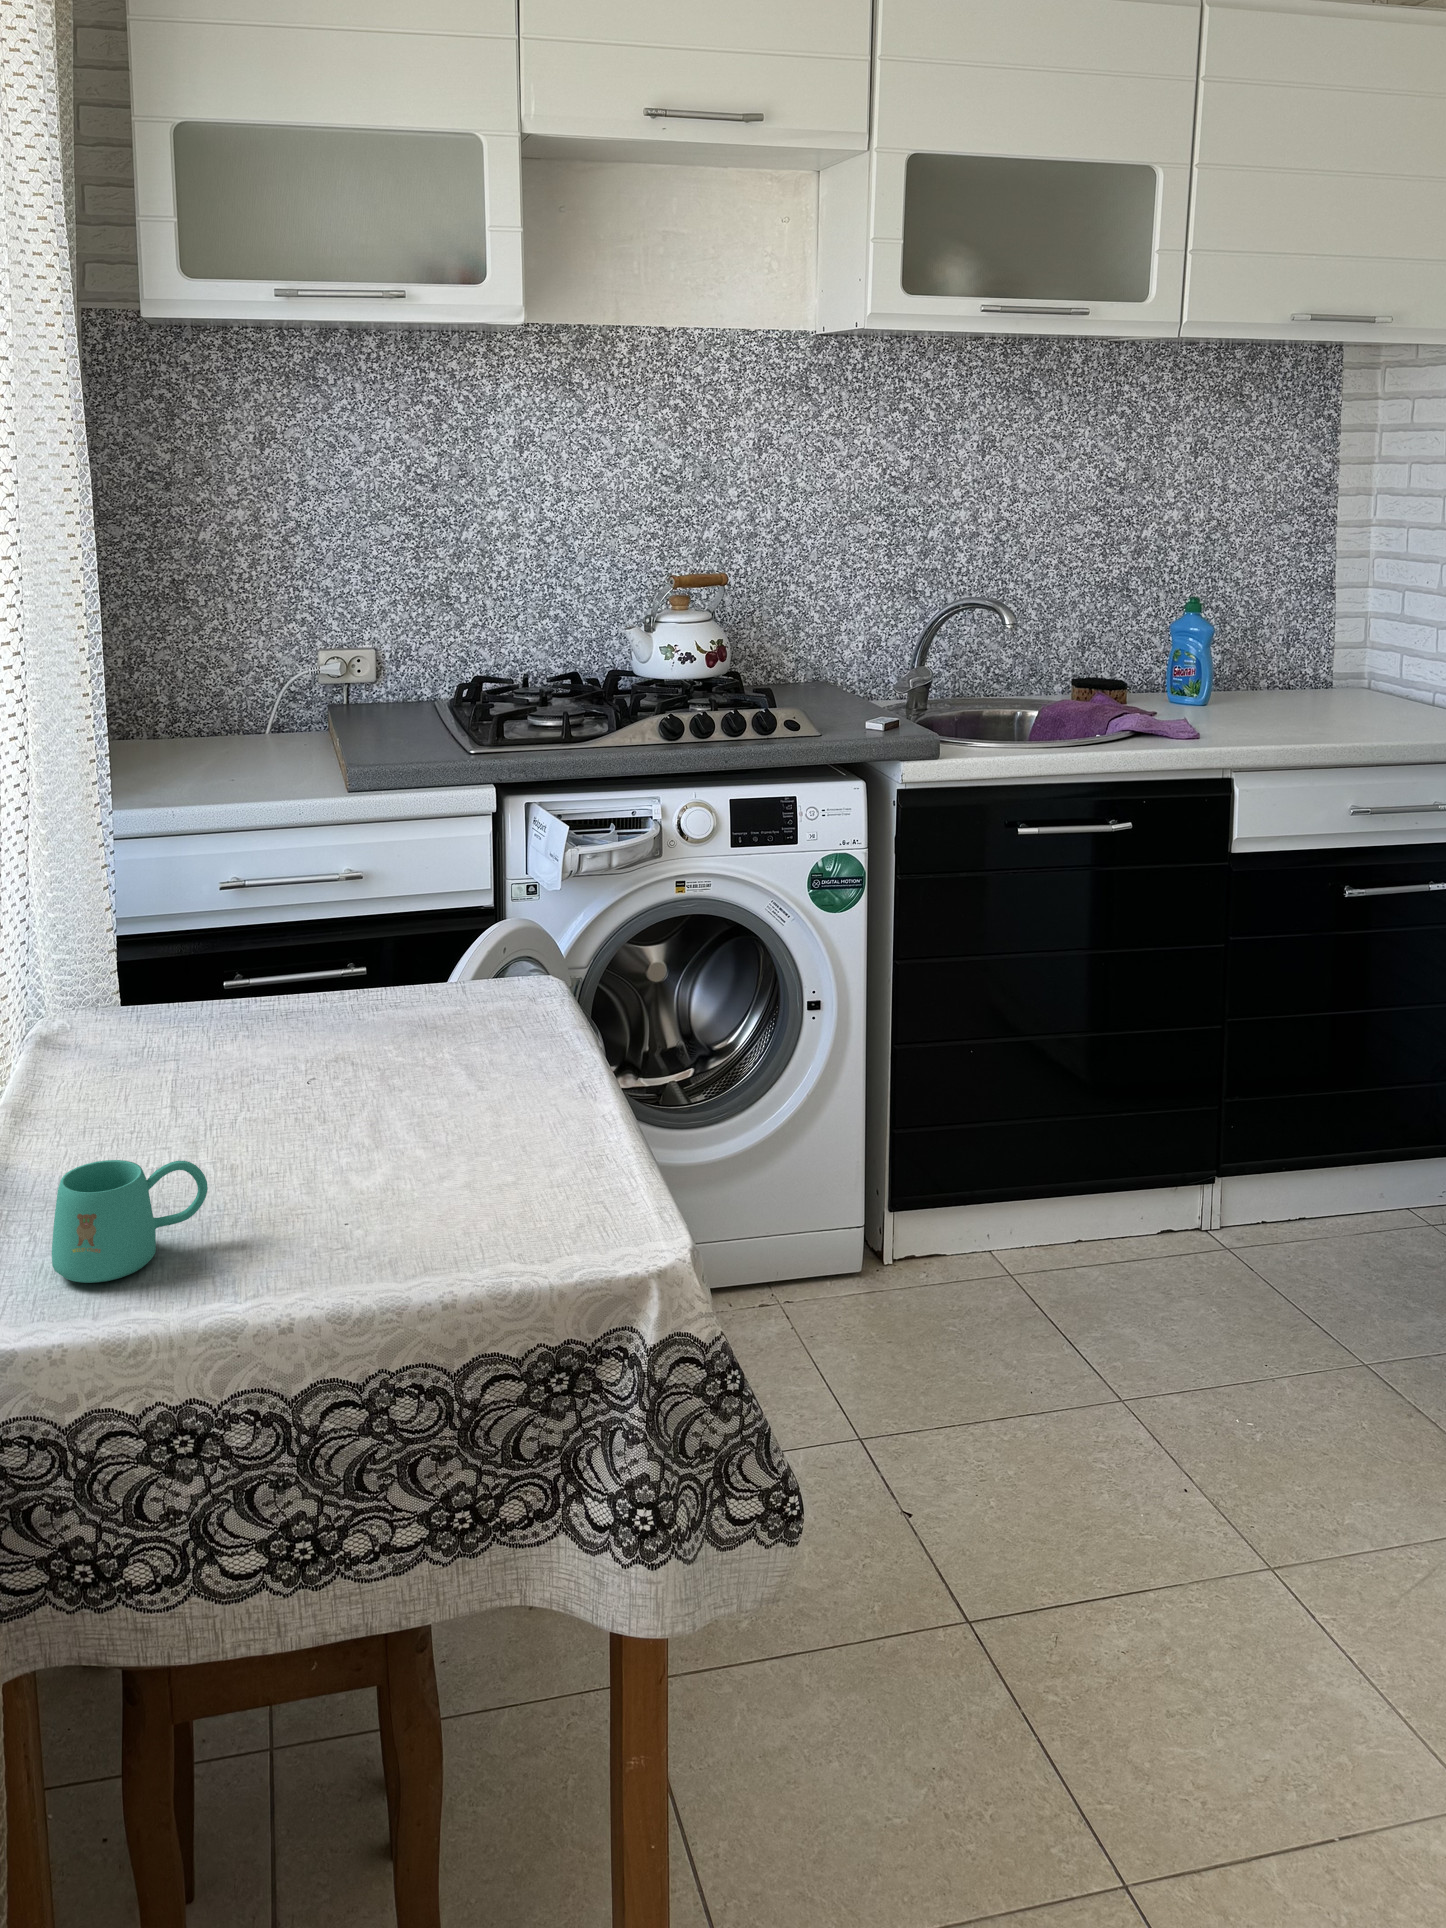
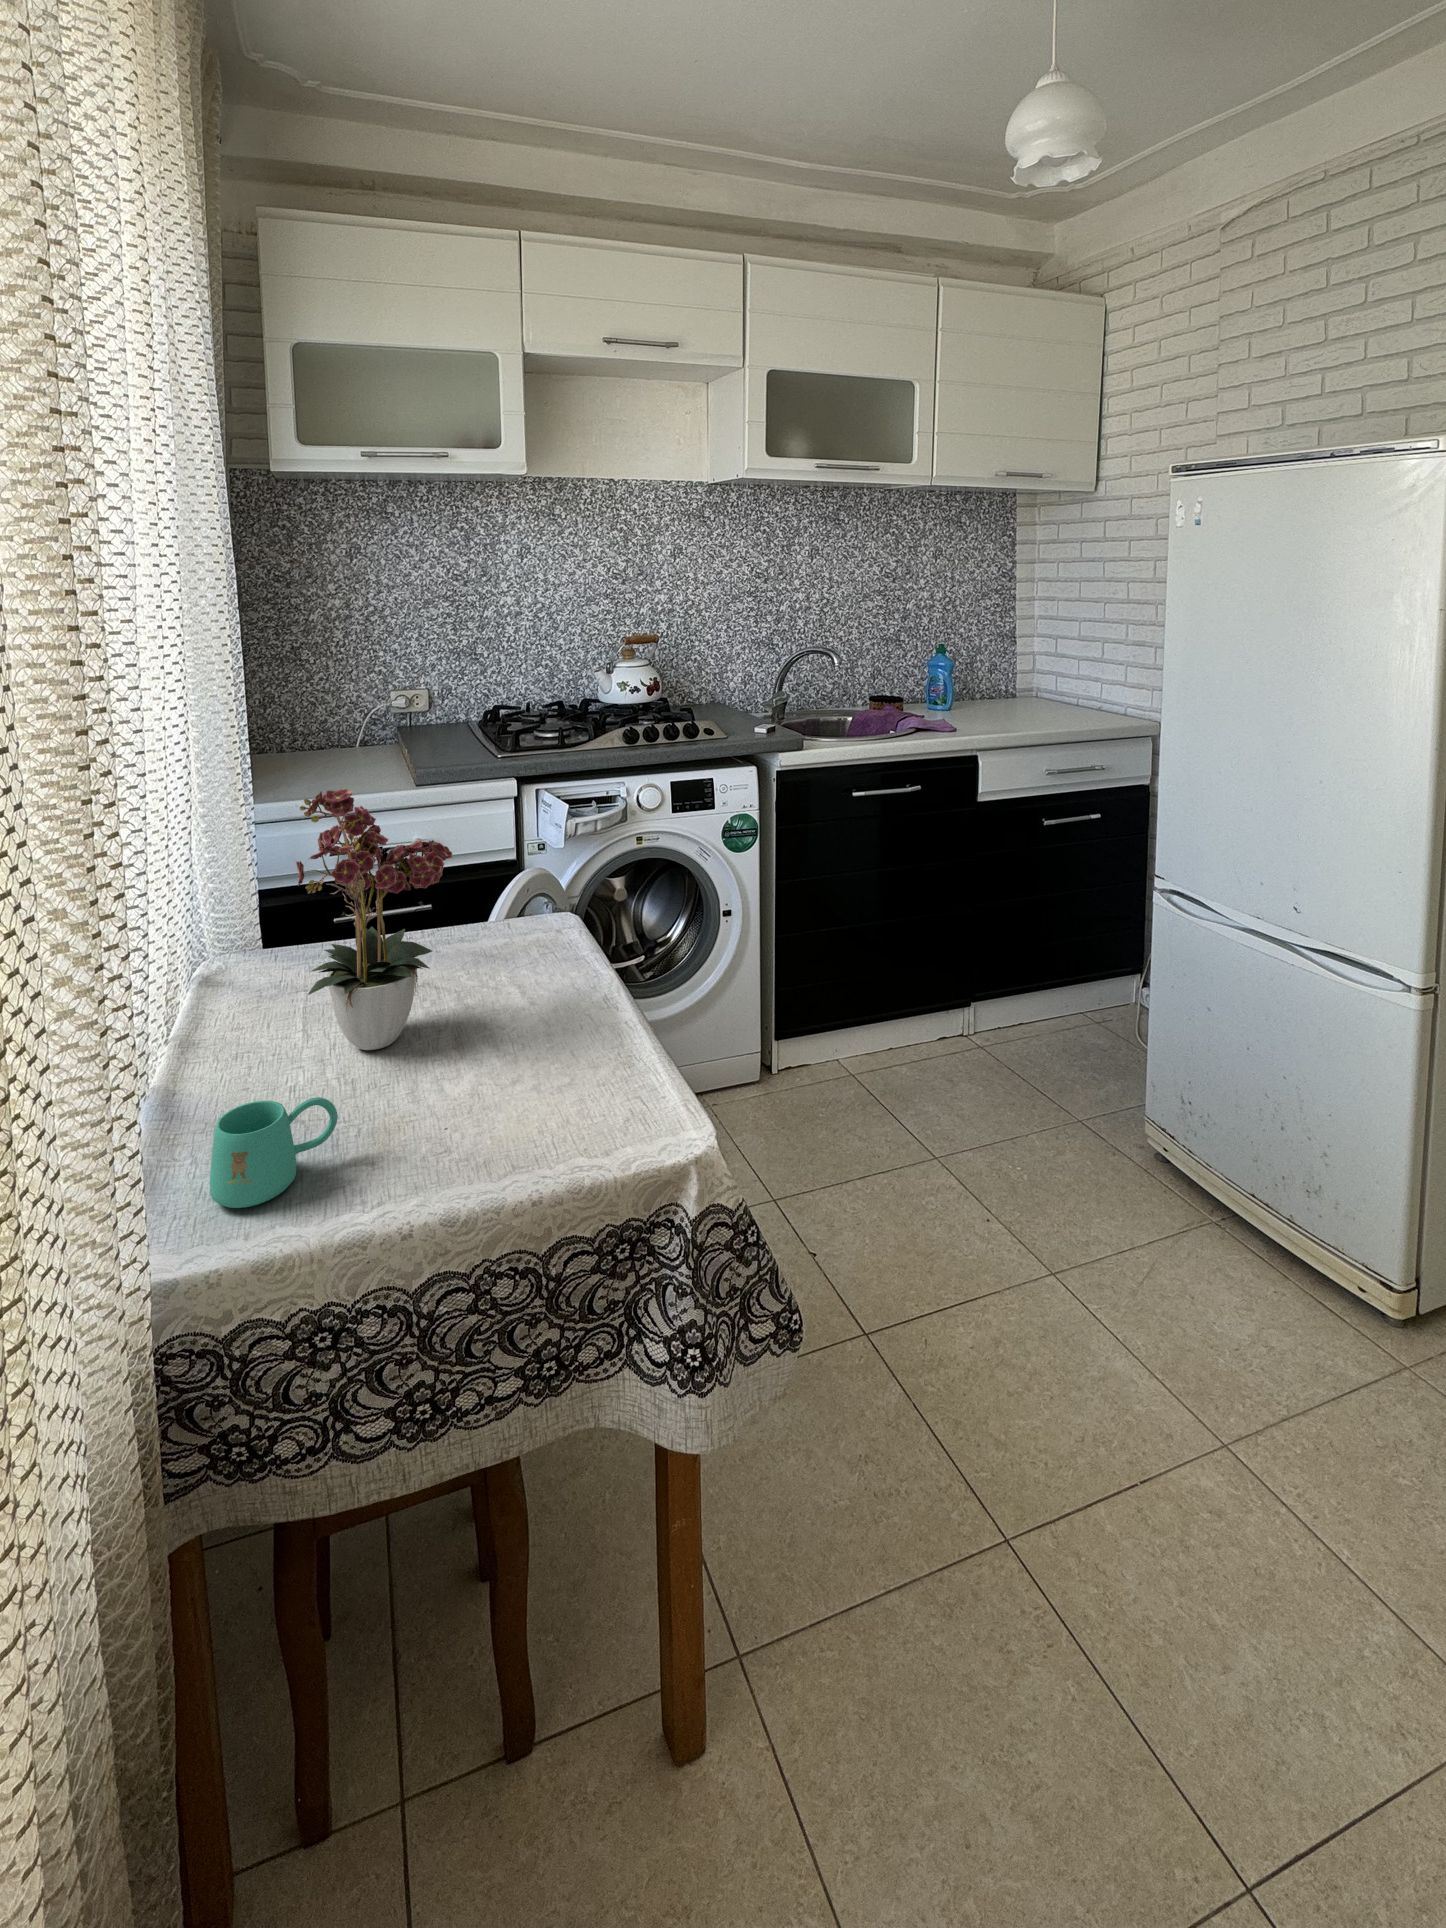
flower arrangement: none [151,757,388,1124] -> present [296,789,452,1050]

